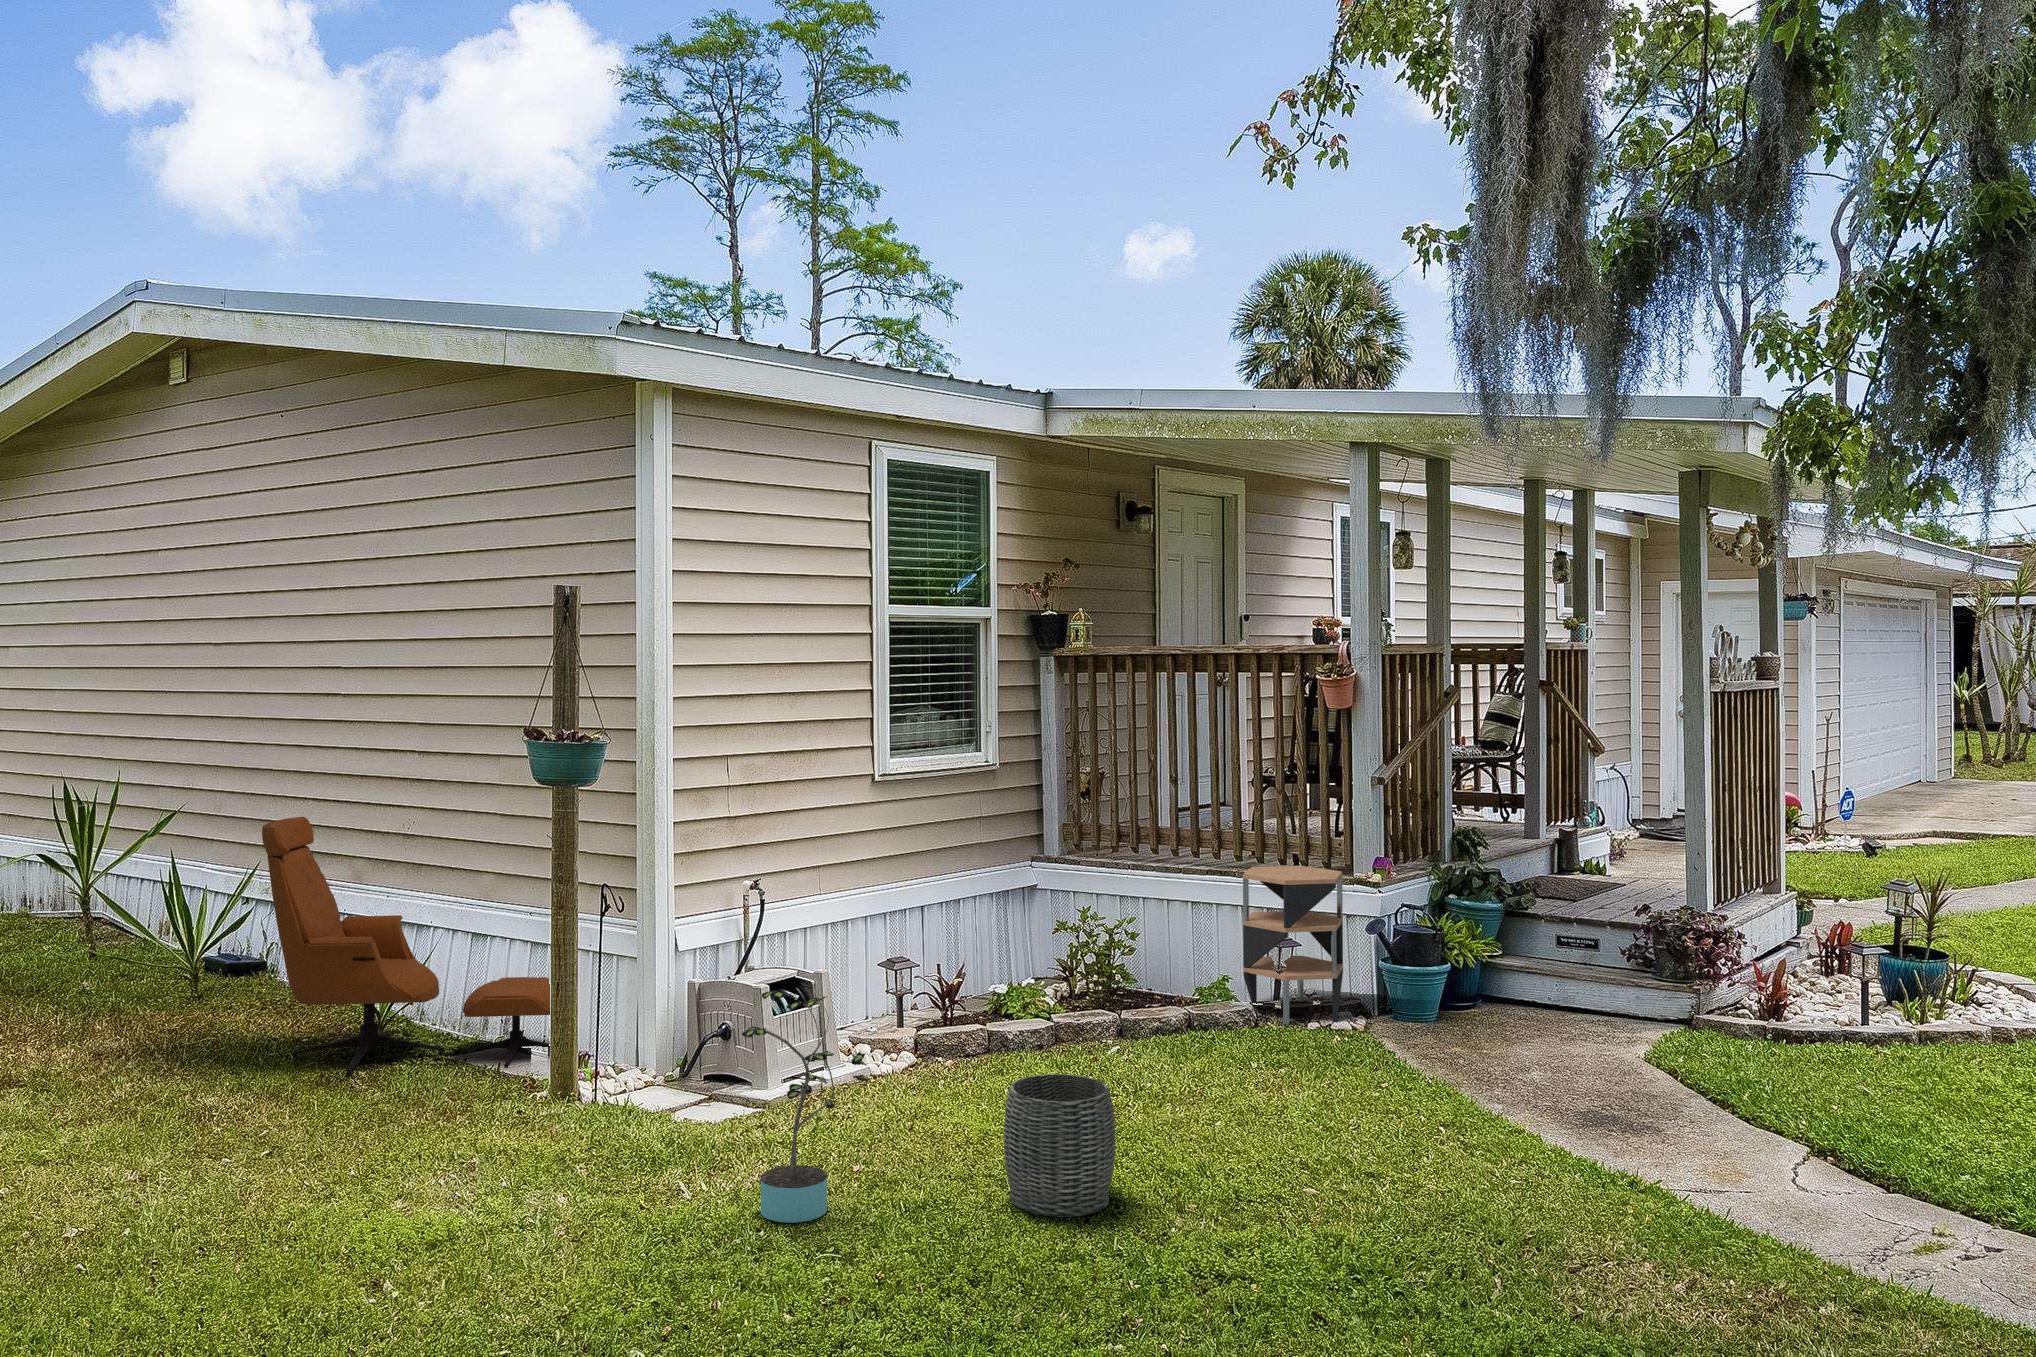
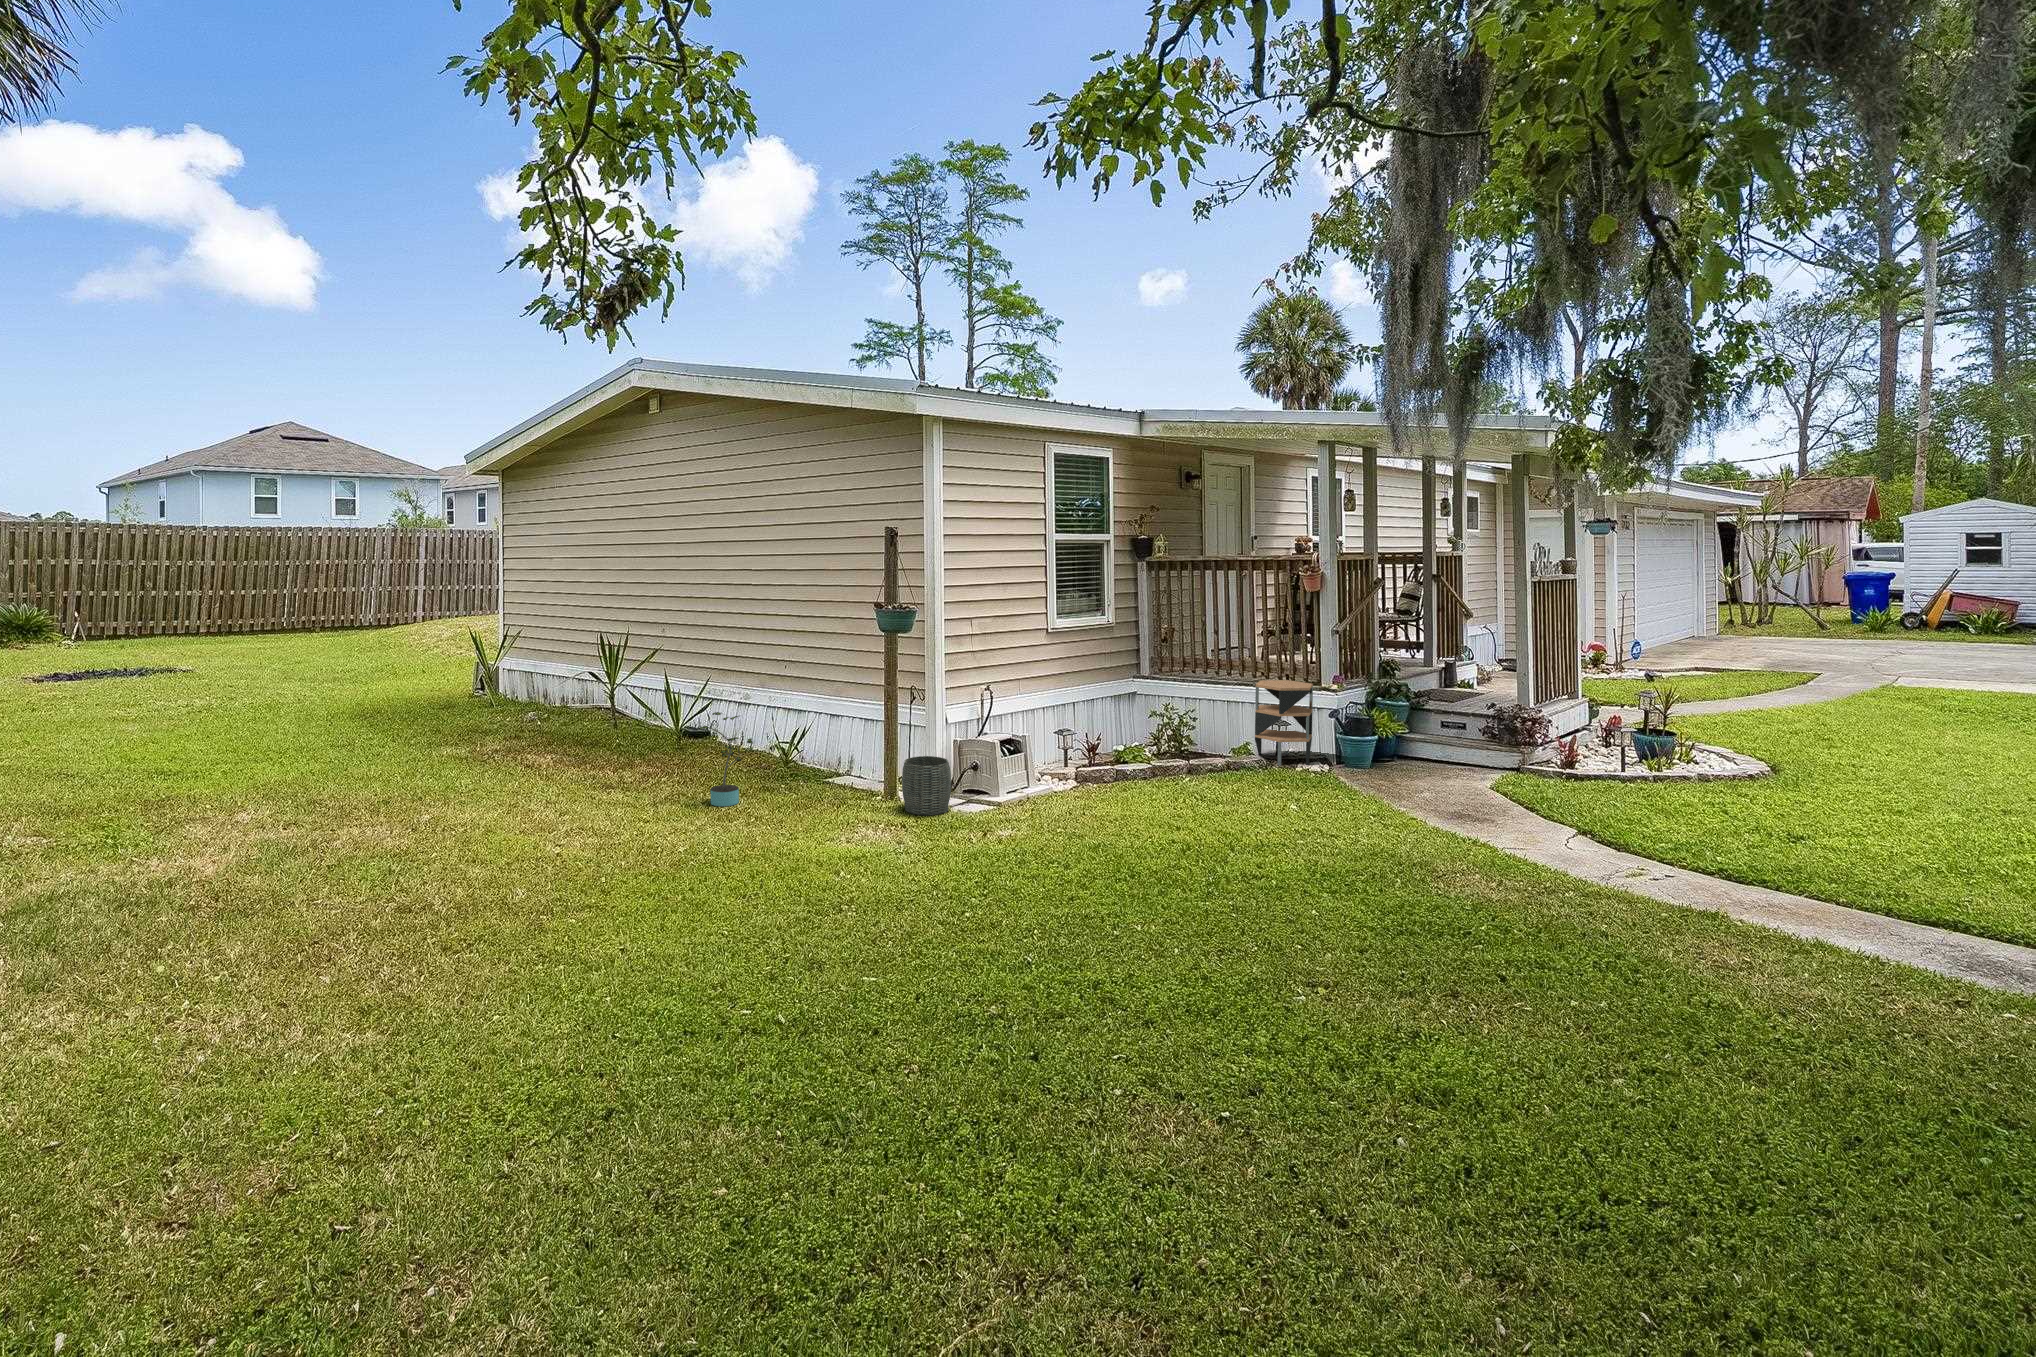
lounge chair: present [262,817,550,1076] -> none [749,648,899,776]
potted plant: present [742,991,869,1223] -> present [699,712,753,806]
woven basket: present [1004,1074,1115,1217] -> present [902,756,951,815]

